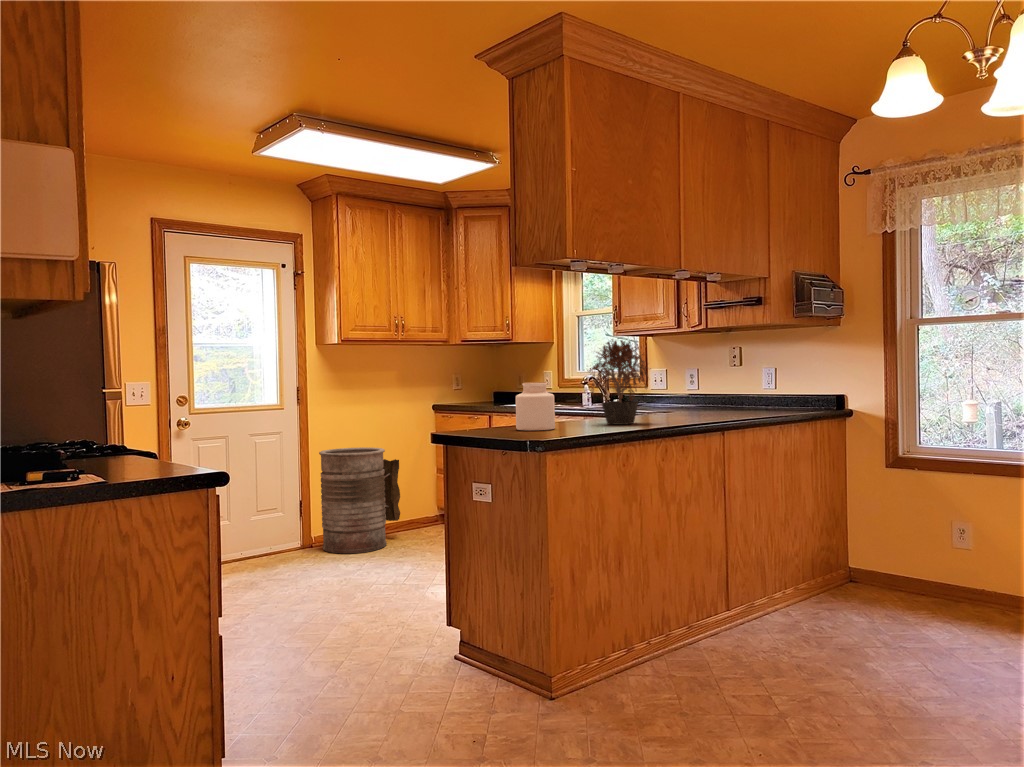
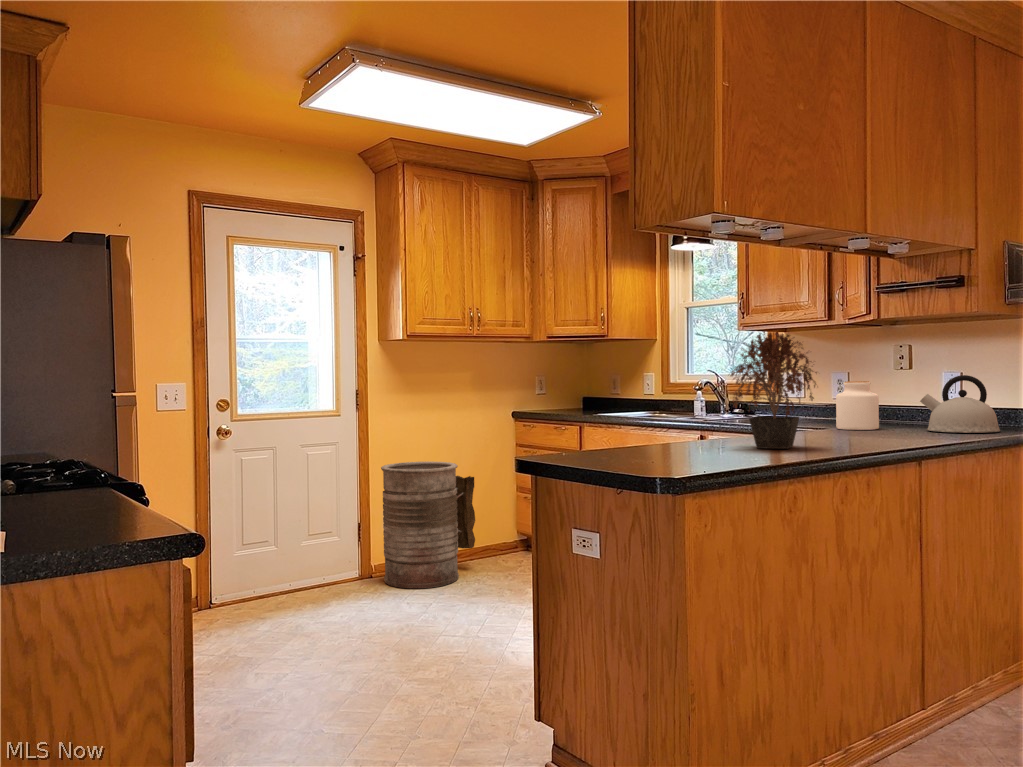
kettle: none [738,371,793,413] -> present [920,375,1000,433]
jar: present [516,382,555,430] -> present [836,381,879,430]

